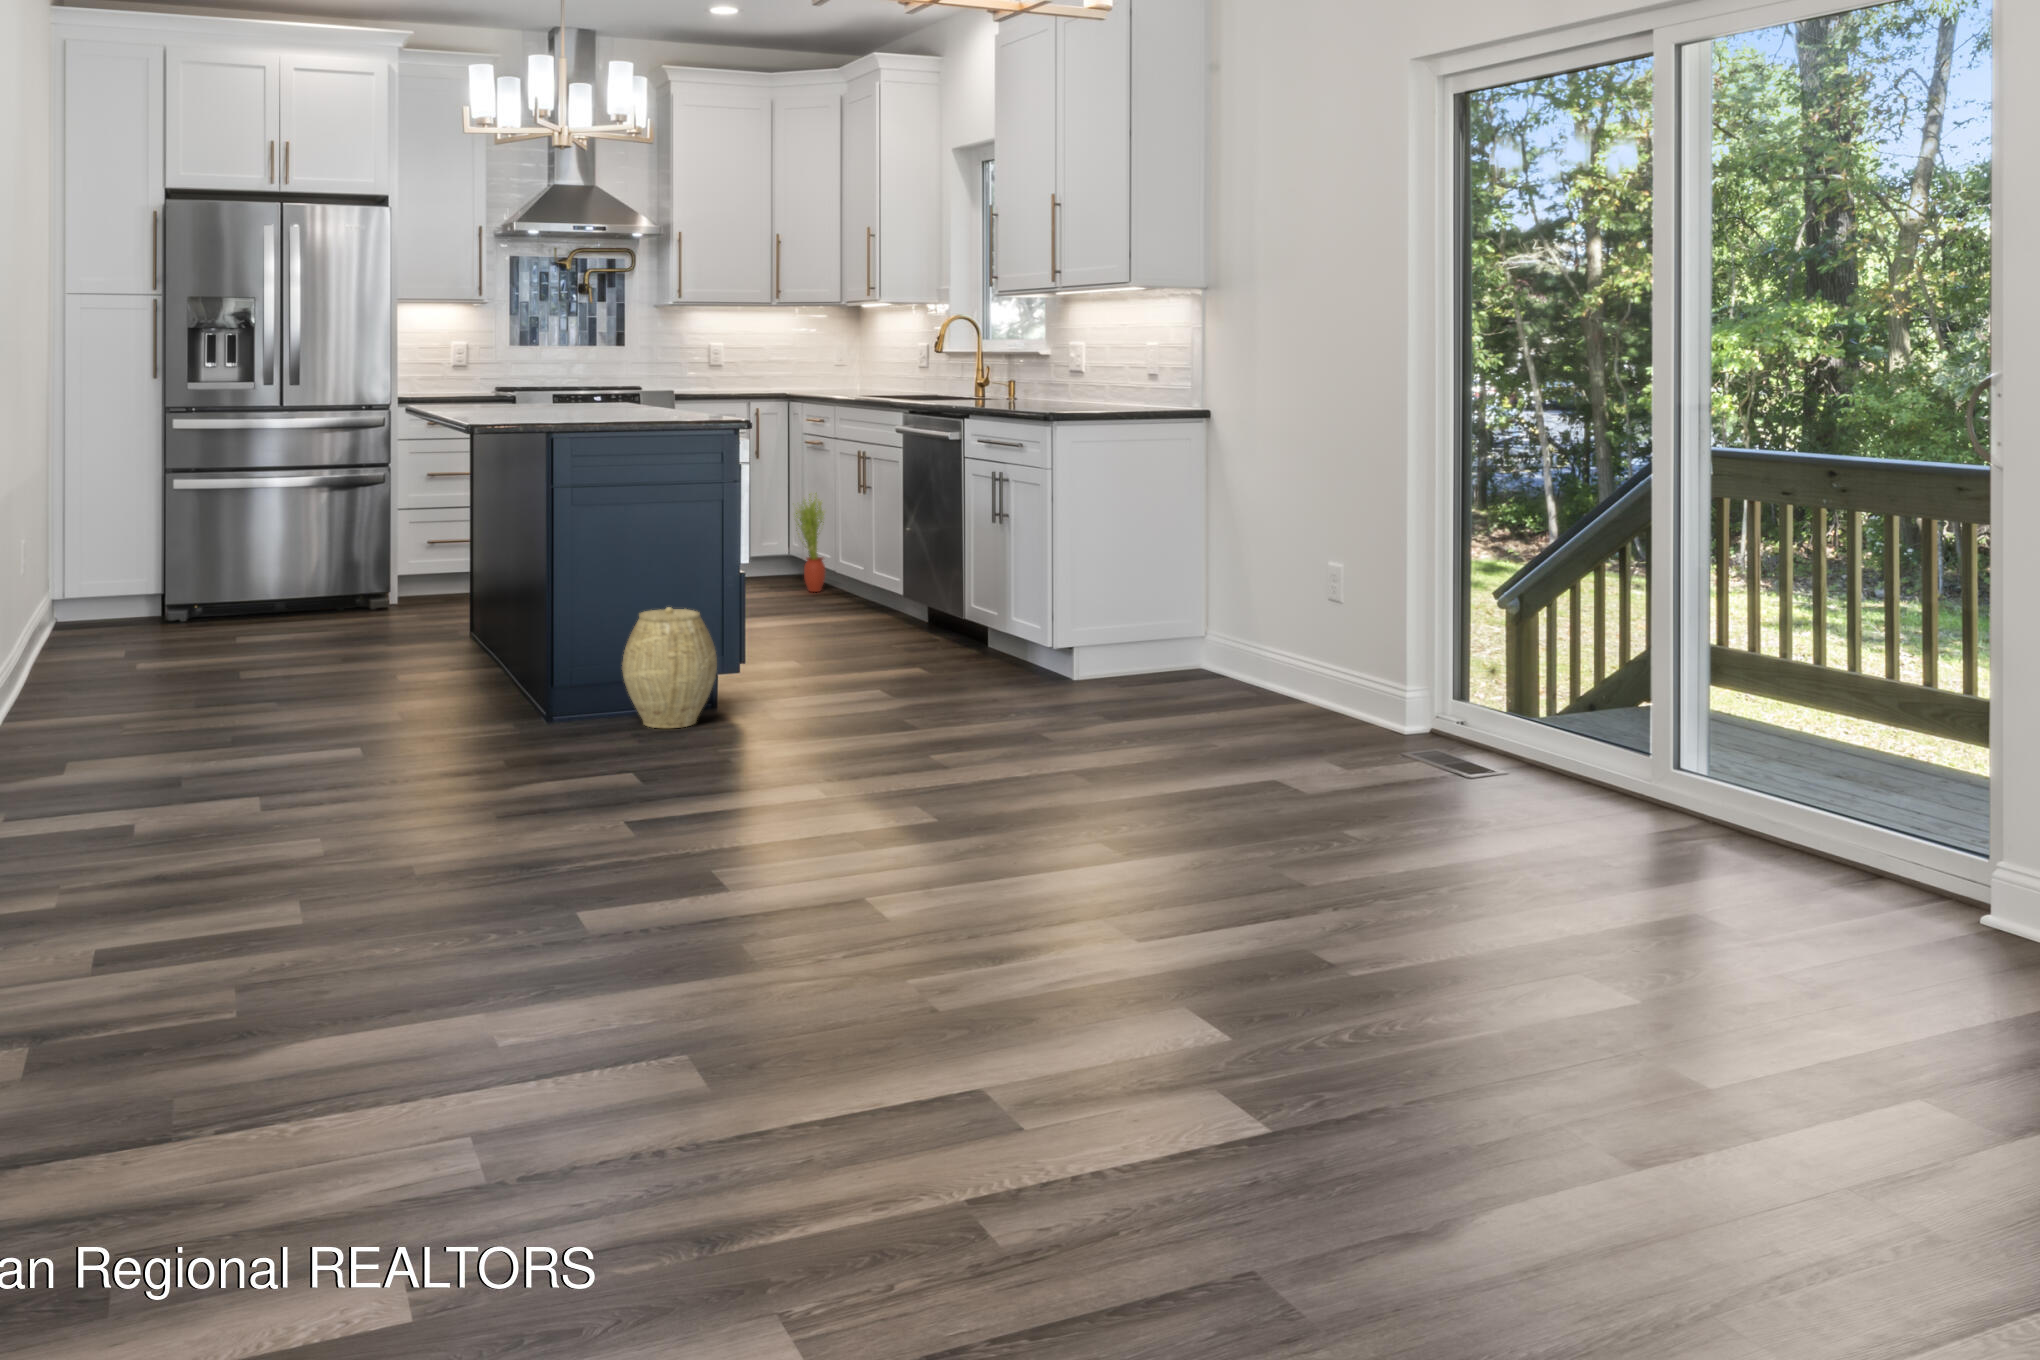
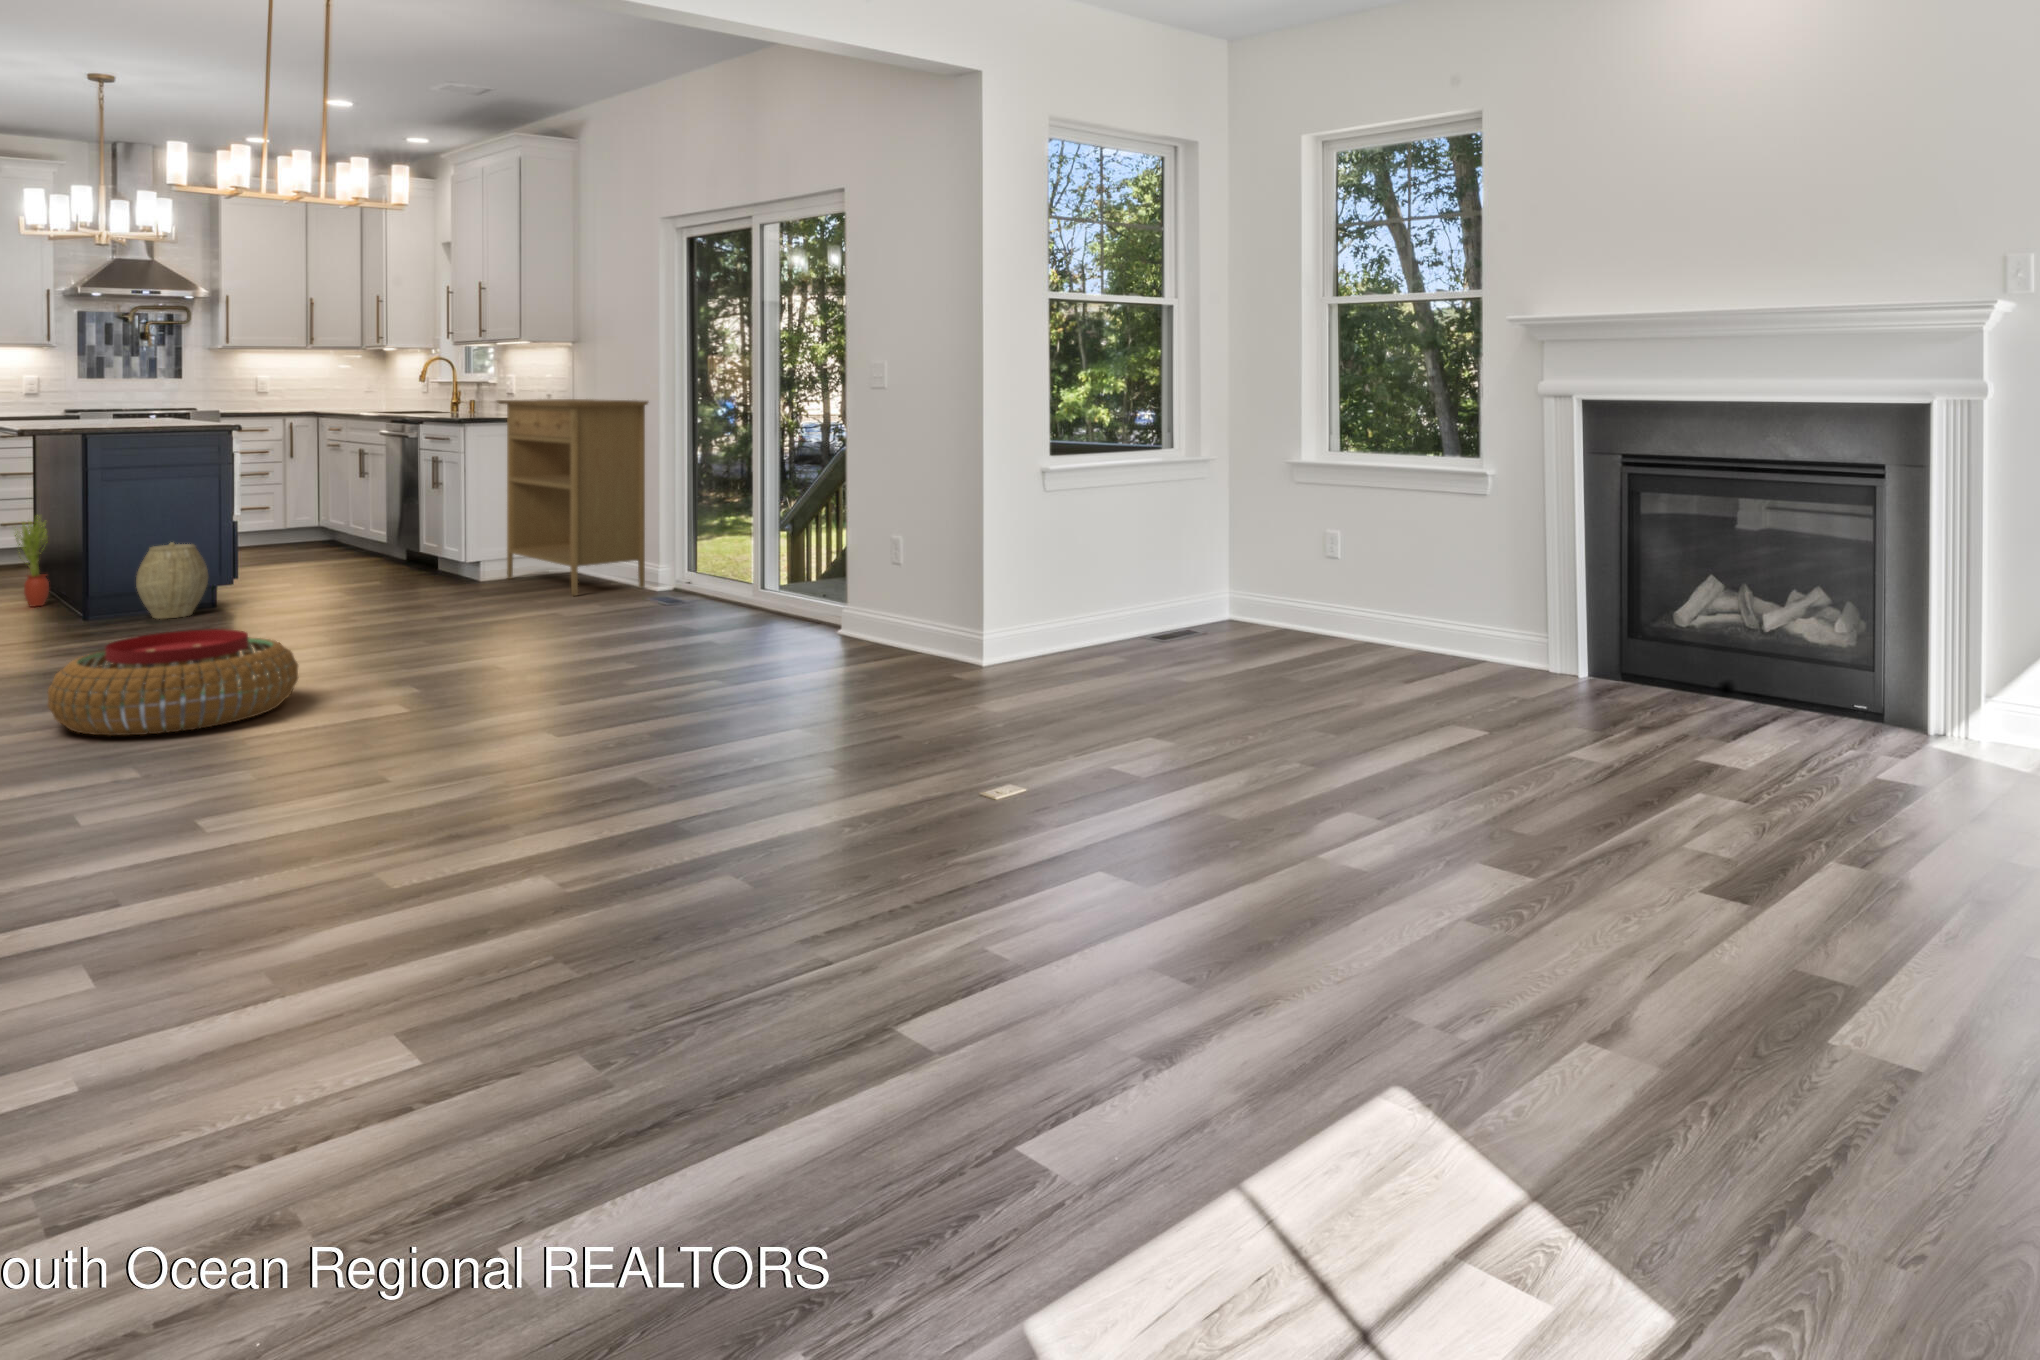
console table: none [1094,386,1380,732] -> present [497,399,648,596]
potted plant: present [796,493,825,592] -> present [15,515,49,606]
pouf: none [581,852,1007,1118] -> present [48,629,299,736]

